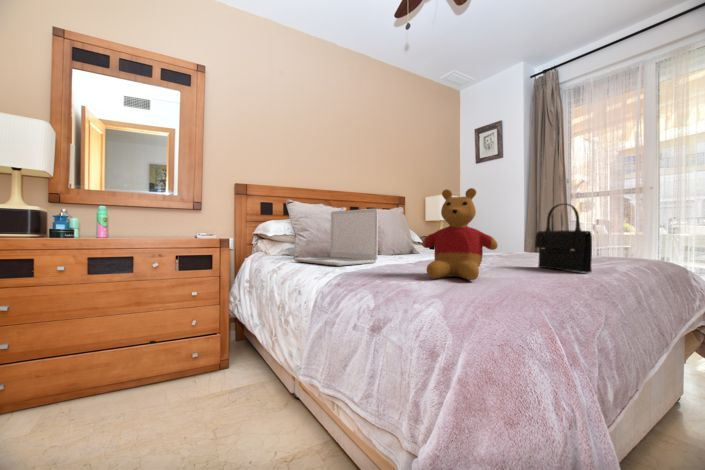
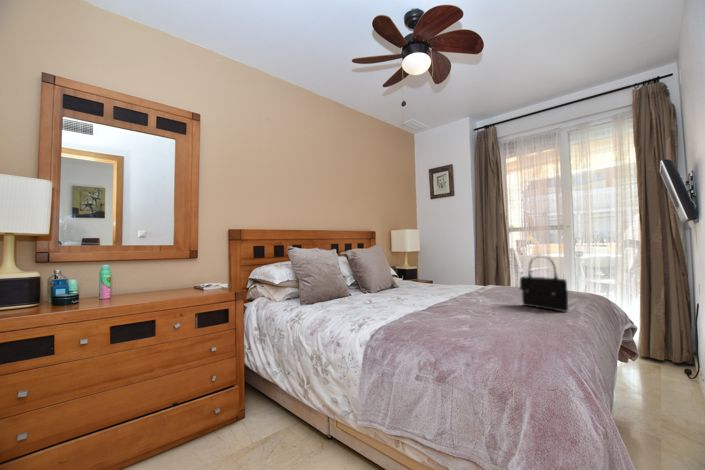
stuffed bear: present [422,188,498,280] -> none [447,251,510,330]
laptop: present [294,209,378,266] -> none [312,259,389,315]

